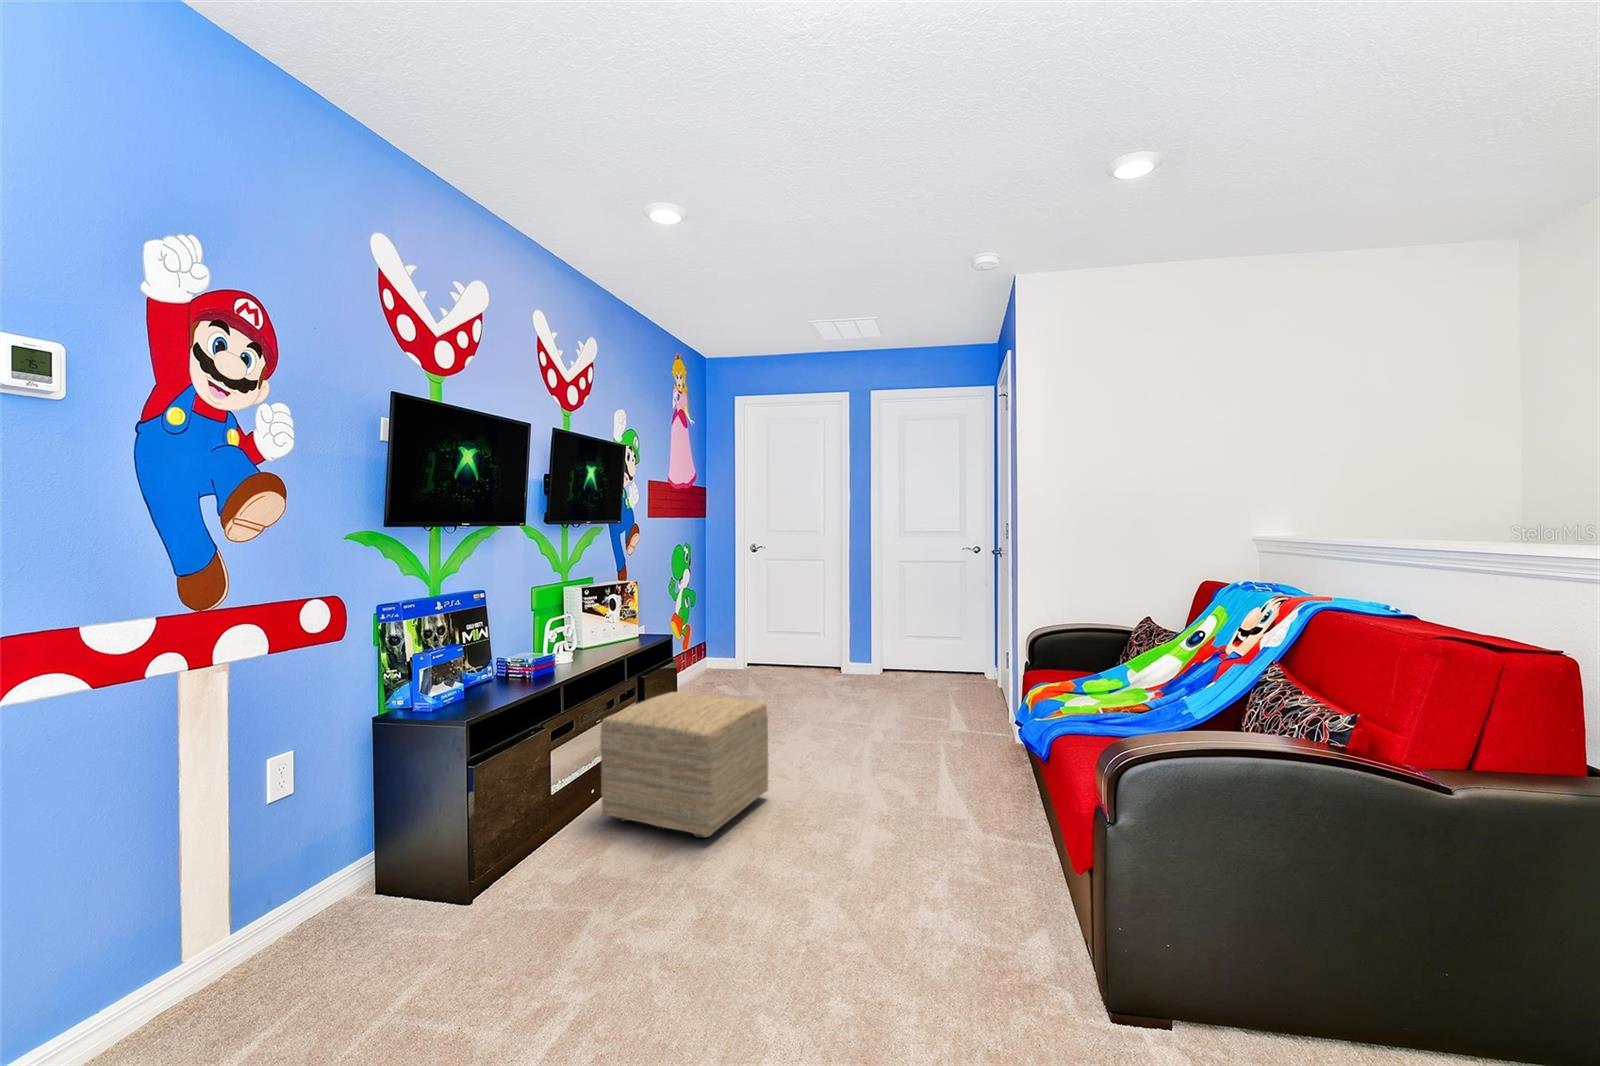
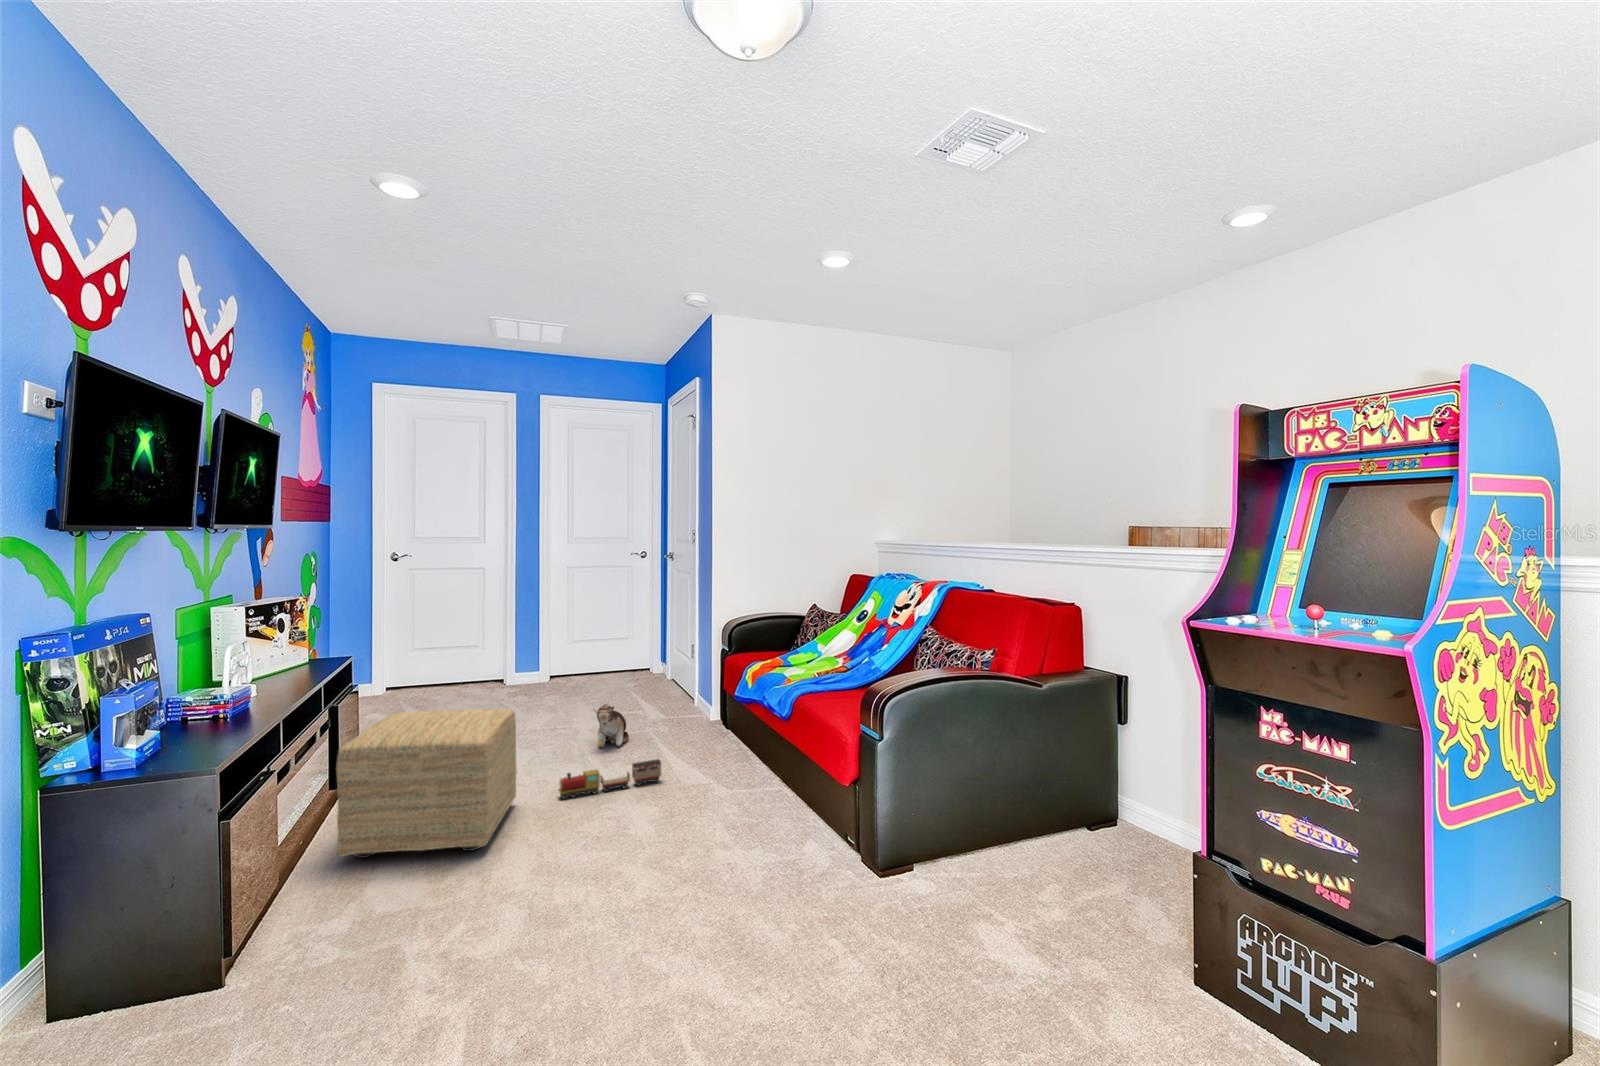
plush toy: none [872,708,916,755] -> present [593,704,629,748]
toy train: none [809,777,919,805] -> present [558,759,661,799]

